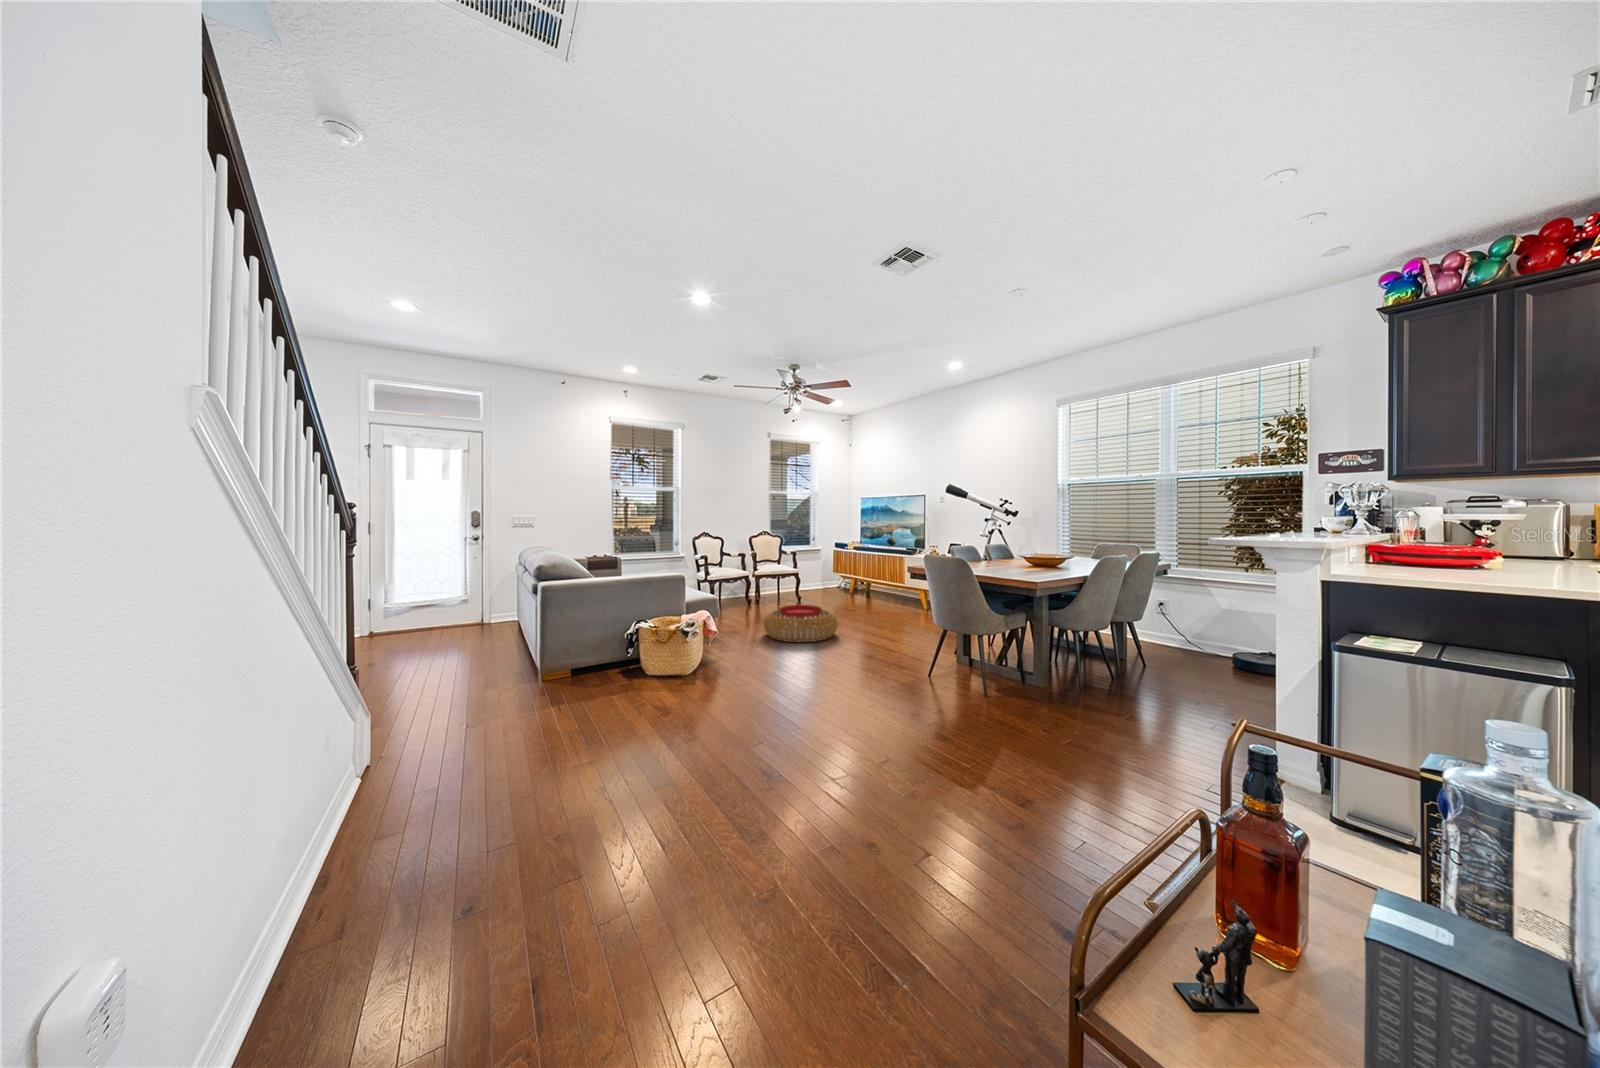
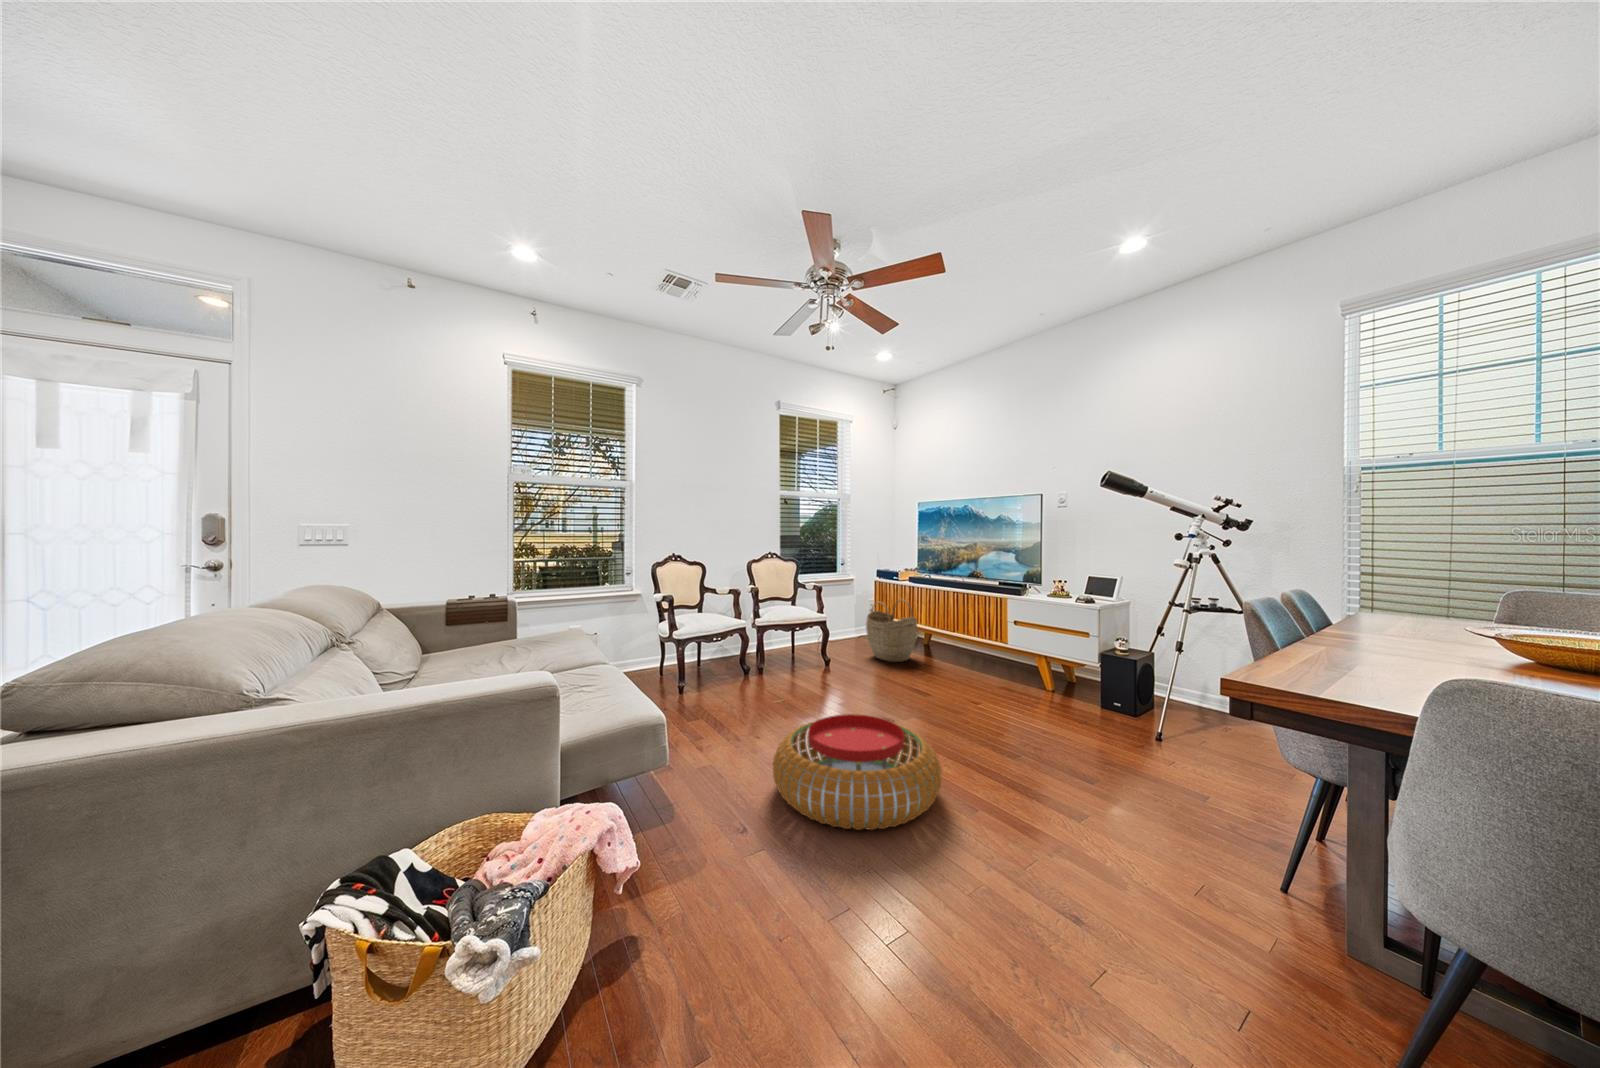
woven basket: none [824,560,855,598] -> present [866,600,917,662]

